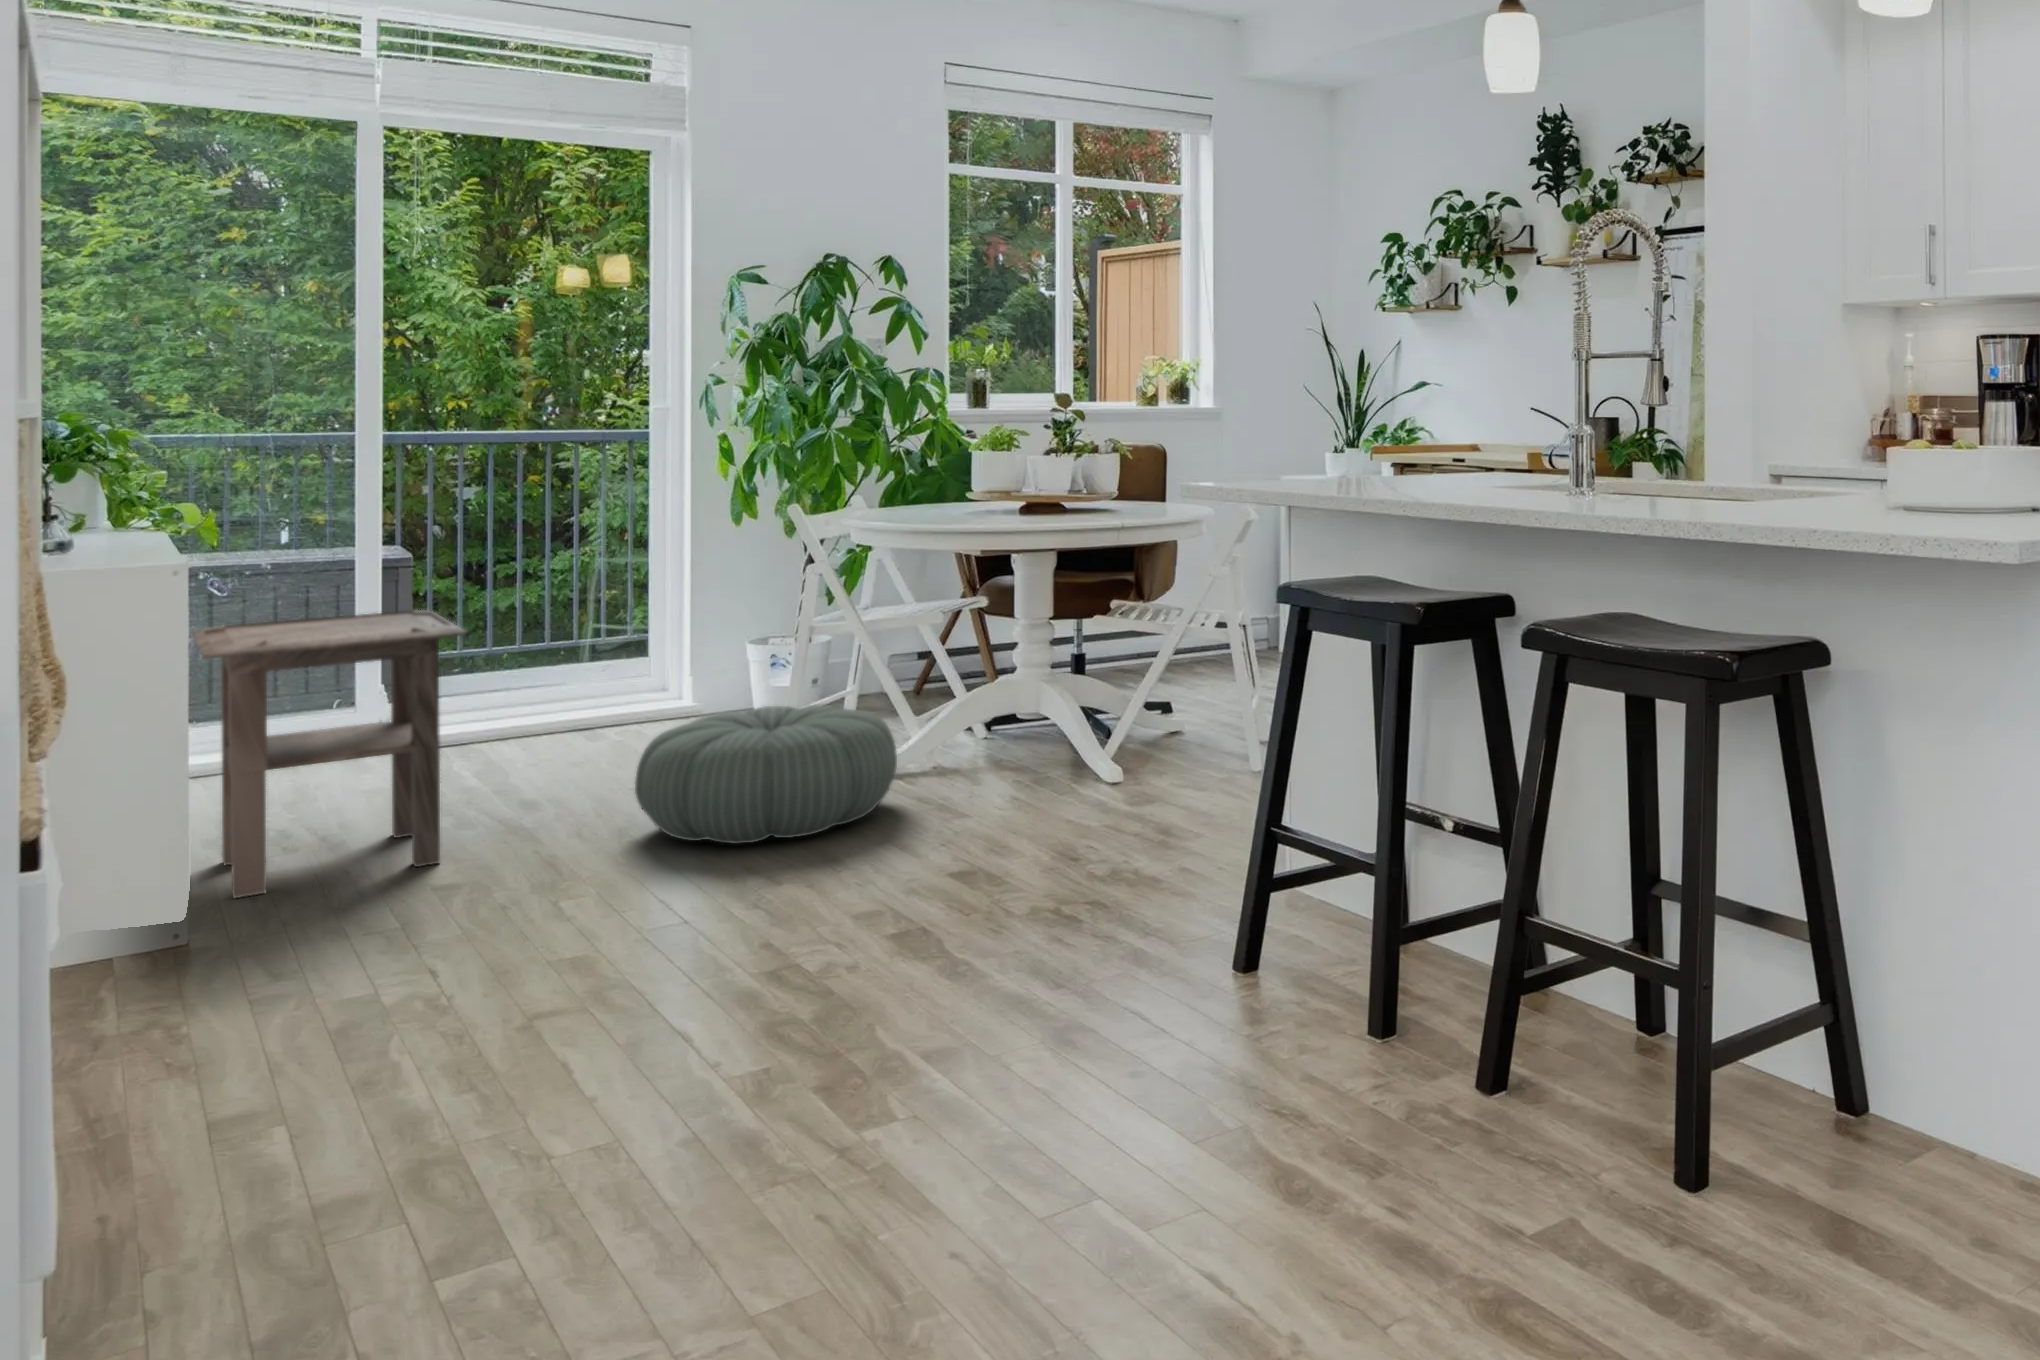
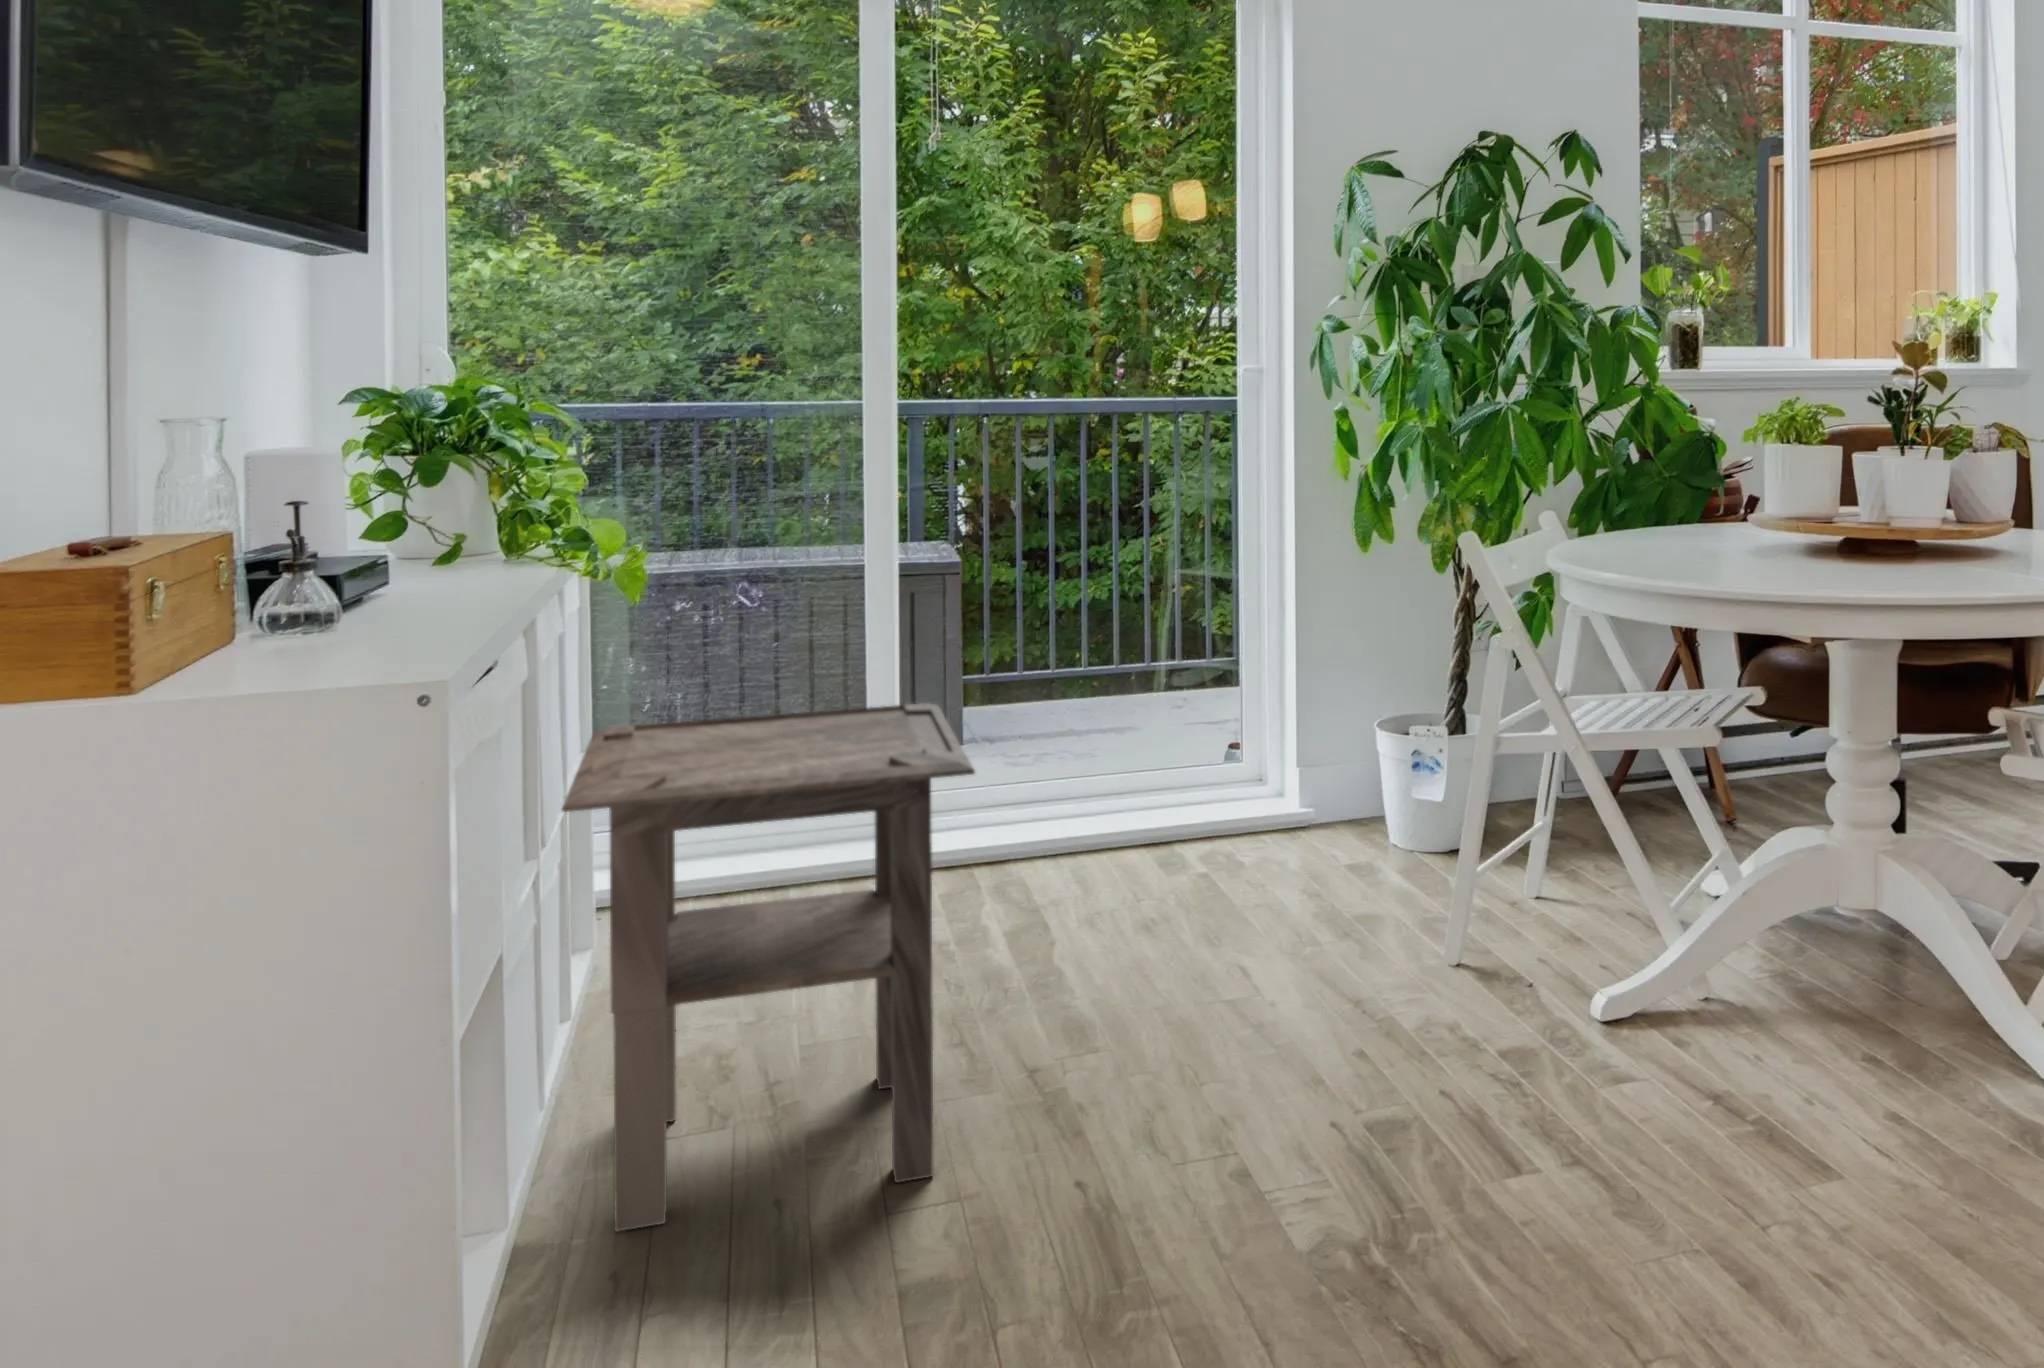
pouf: present [635,704,897,844] -> none [1240,902,1681,1206]

